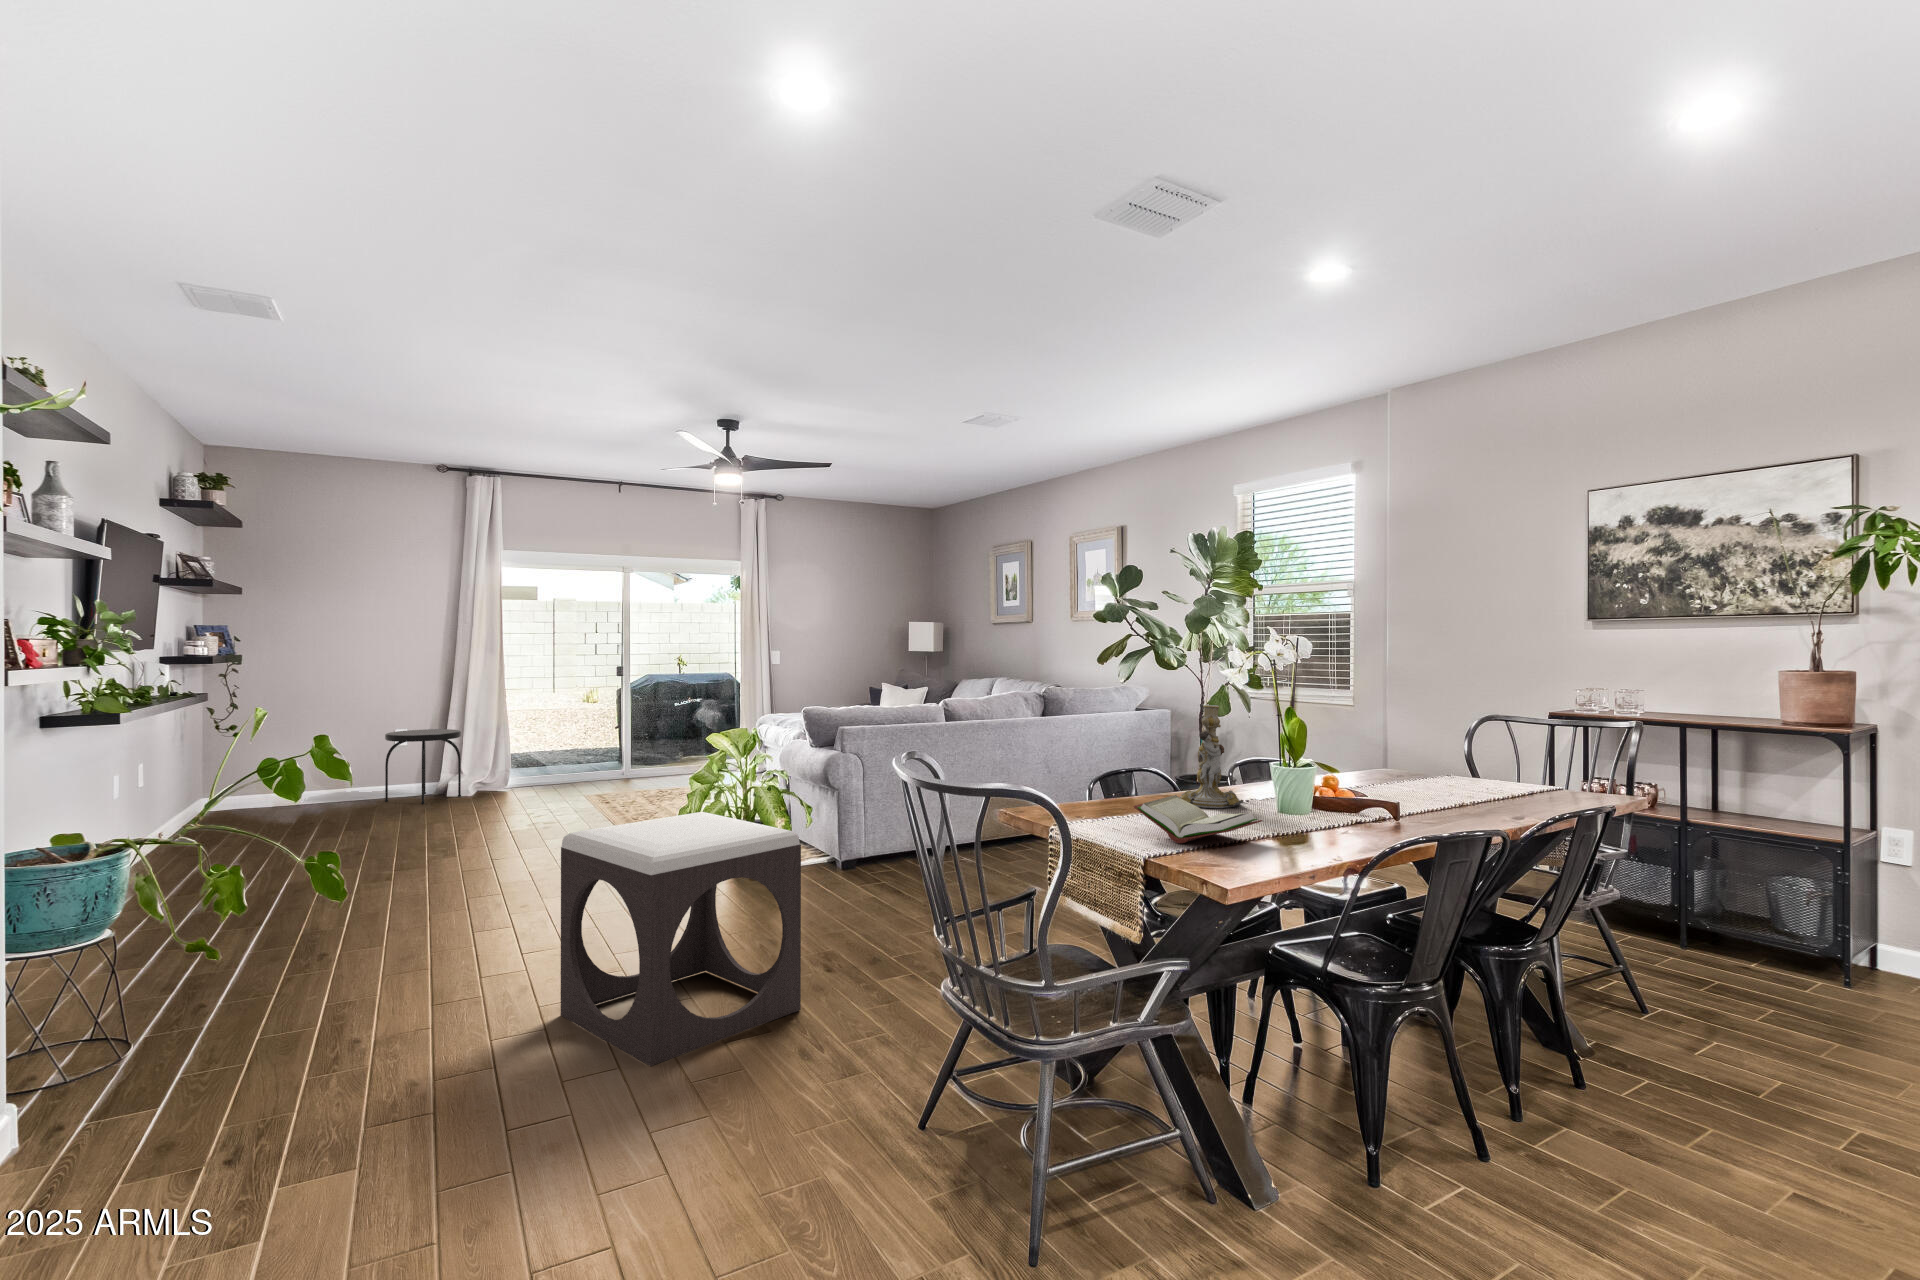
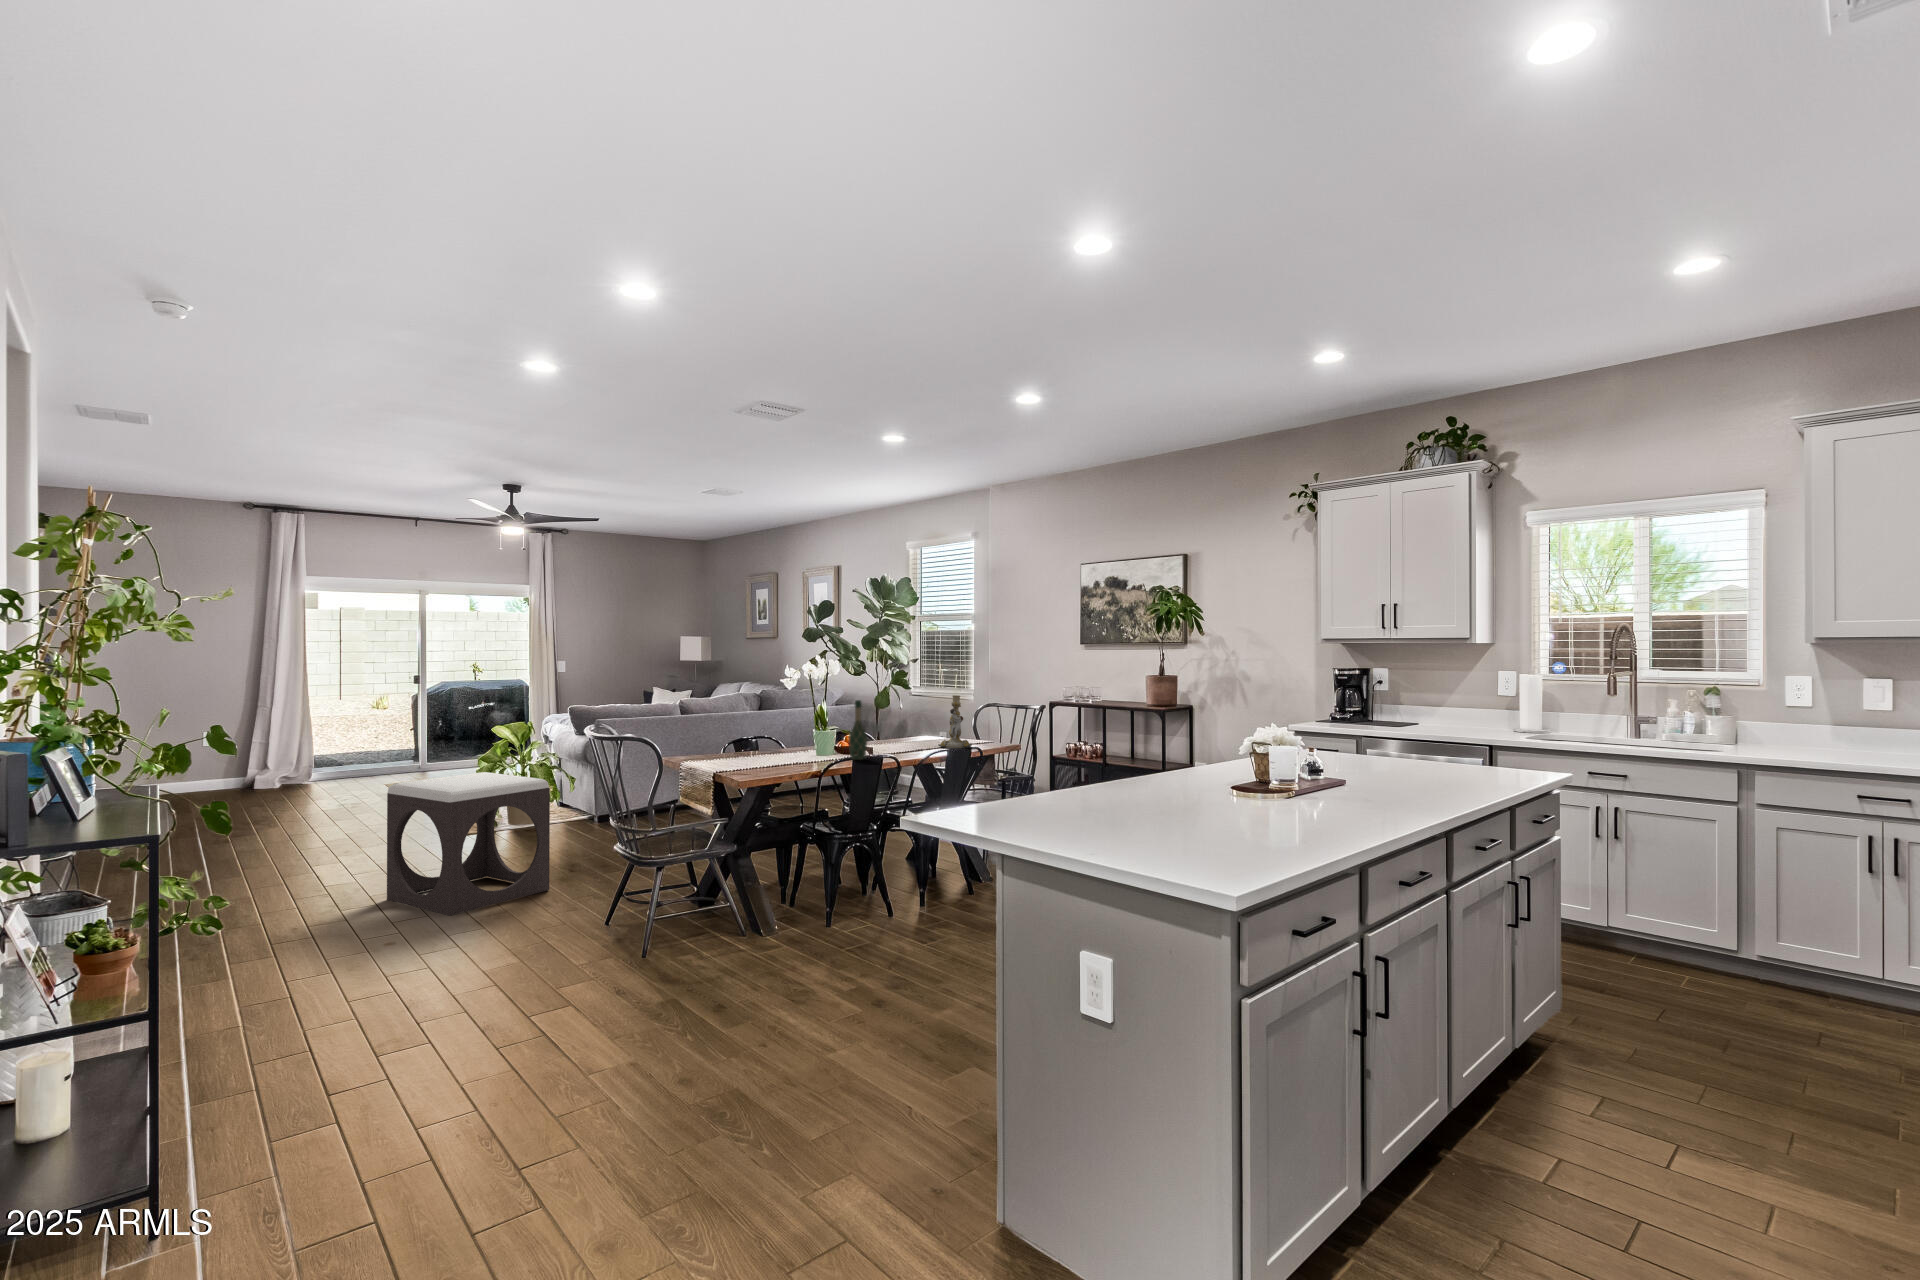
candlestick: present [1180,705,1244,808] -> present [938,695,972,748]
wine bottle: none [1334,711,1372,824] -> present [848,700,868,760]
side table: present [385,729,461,804] -> none [197,731,269,794]
book: present [1133,795,1262,843] -> none [727,746,793,769]

